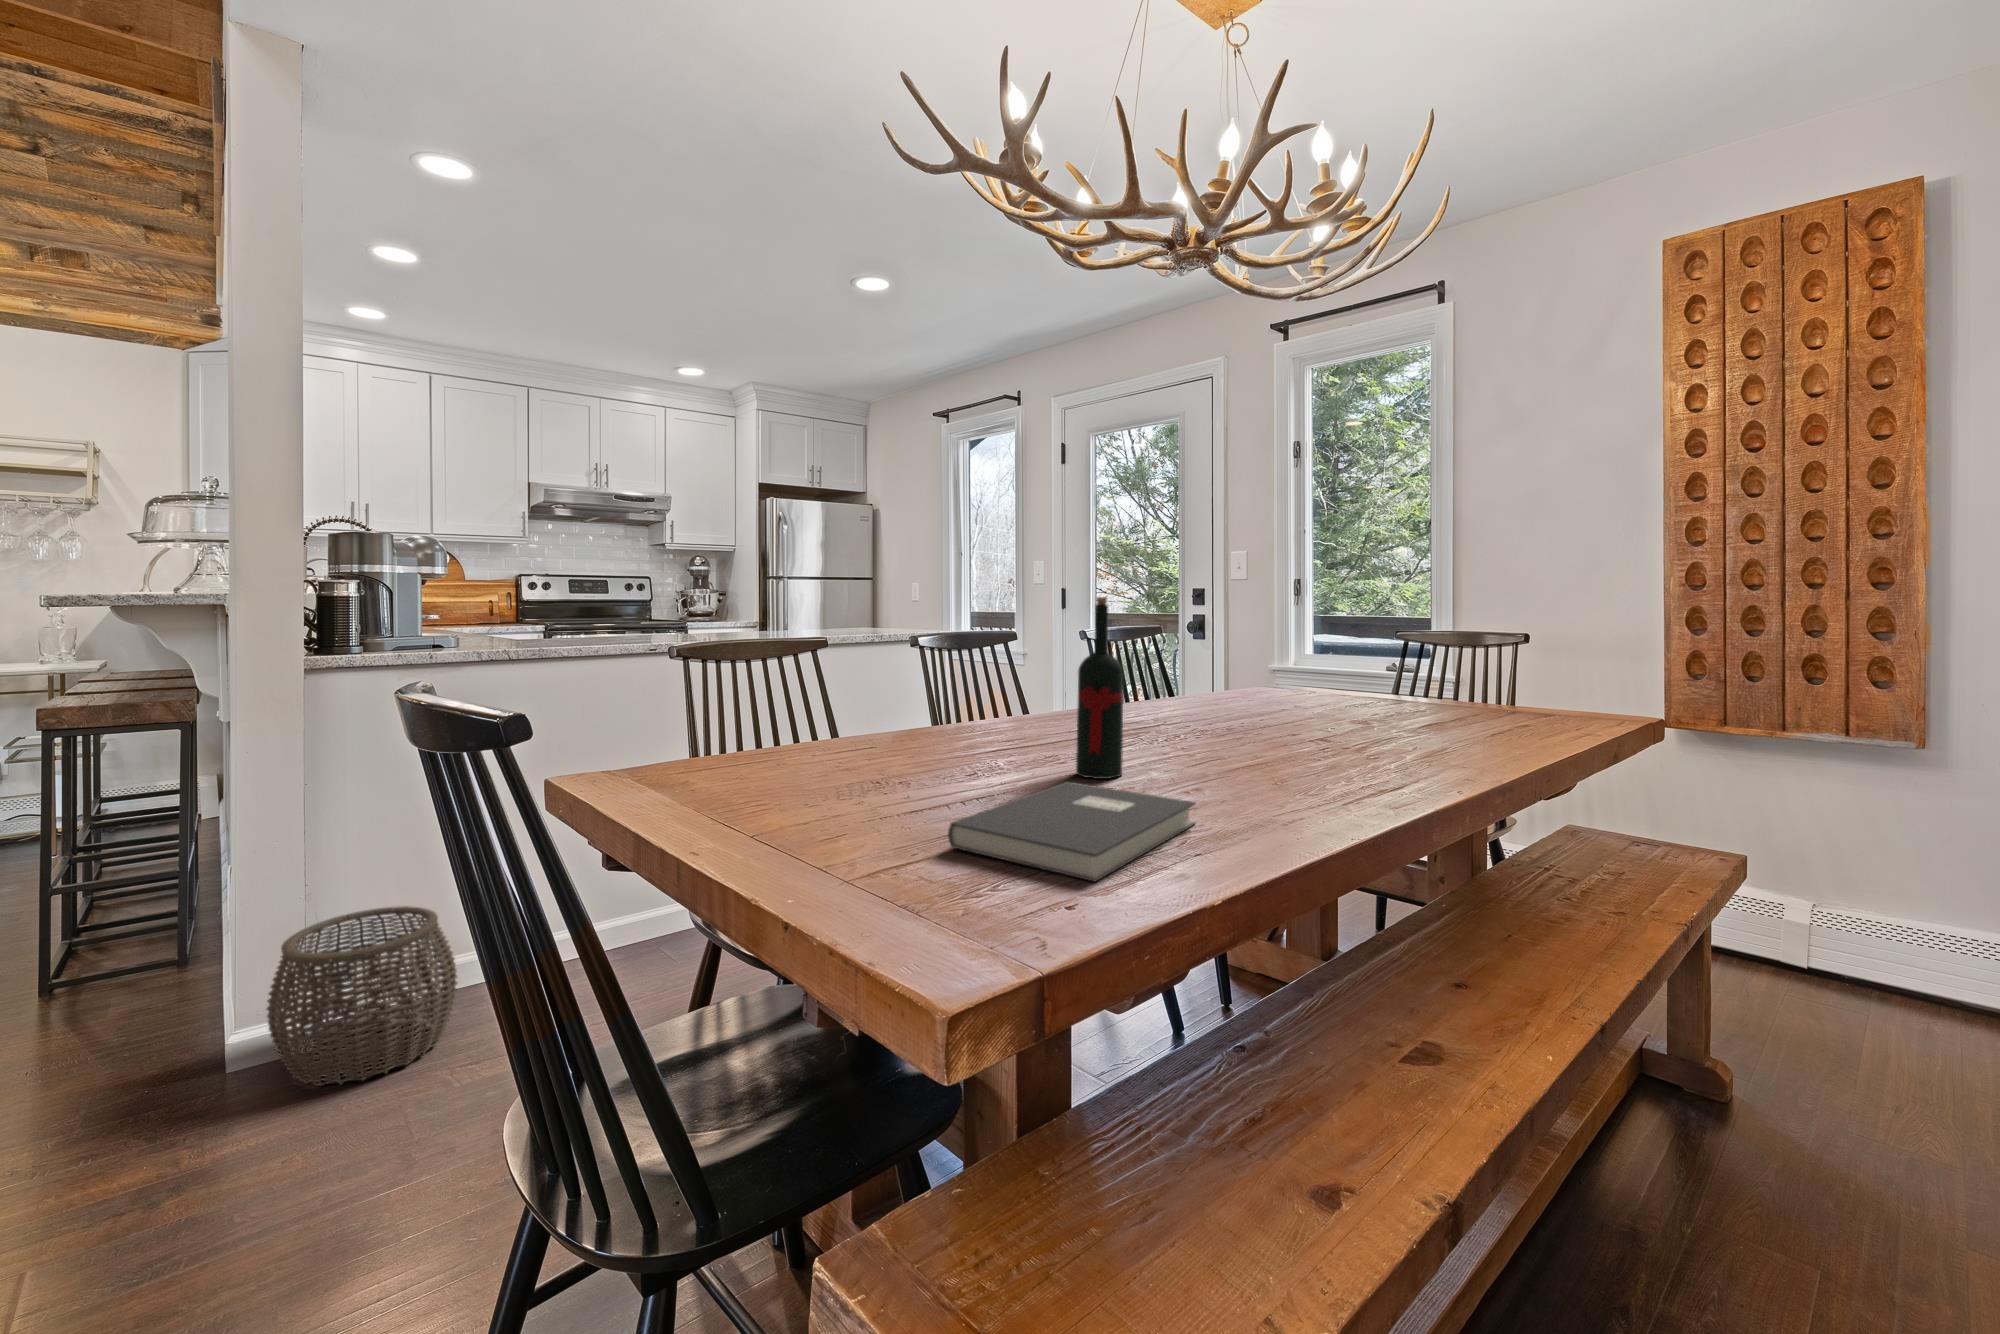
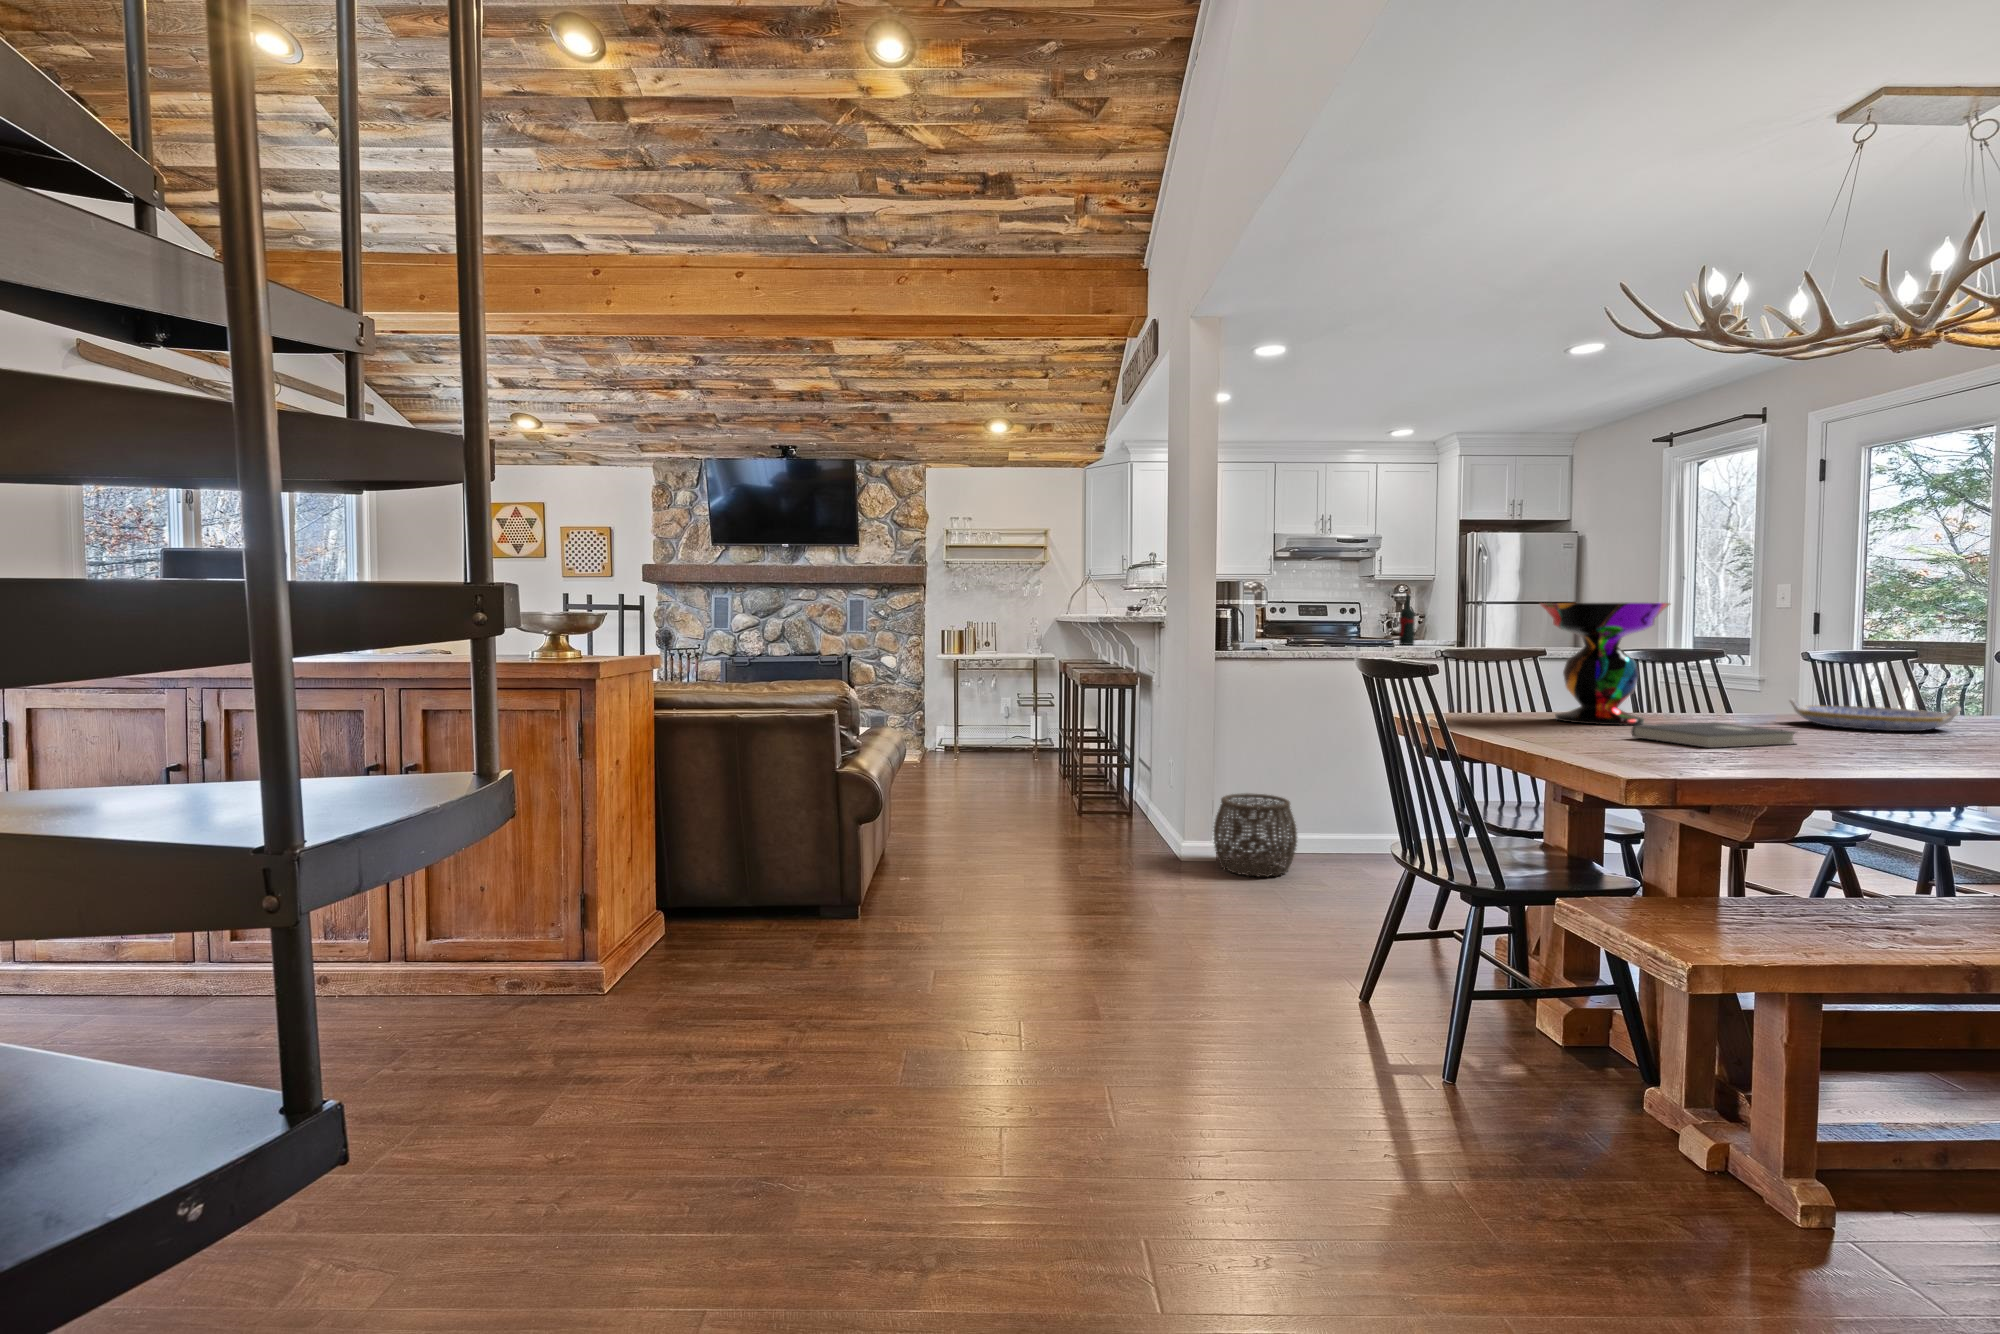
decorative bowl: none [789,566,987,788] -> present [1540,603,1671,725]
wine bottle: present [1076,597,1123,779] -> present [1399,592,1415,645]
serving tray: none [1117,708,1290,752] -> present [1790,699,1961,731]

